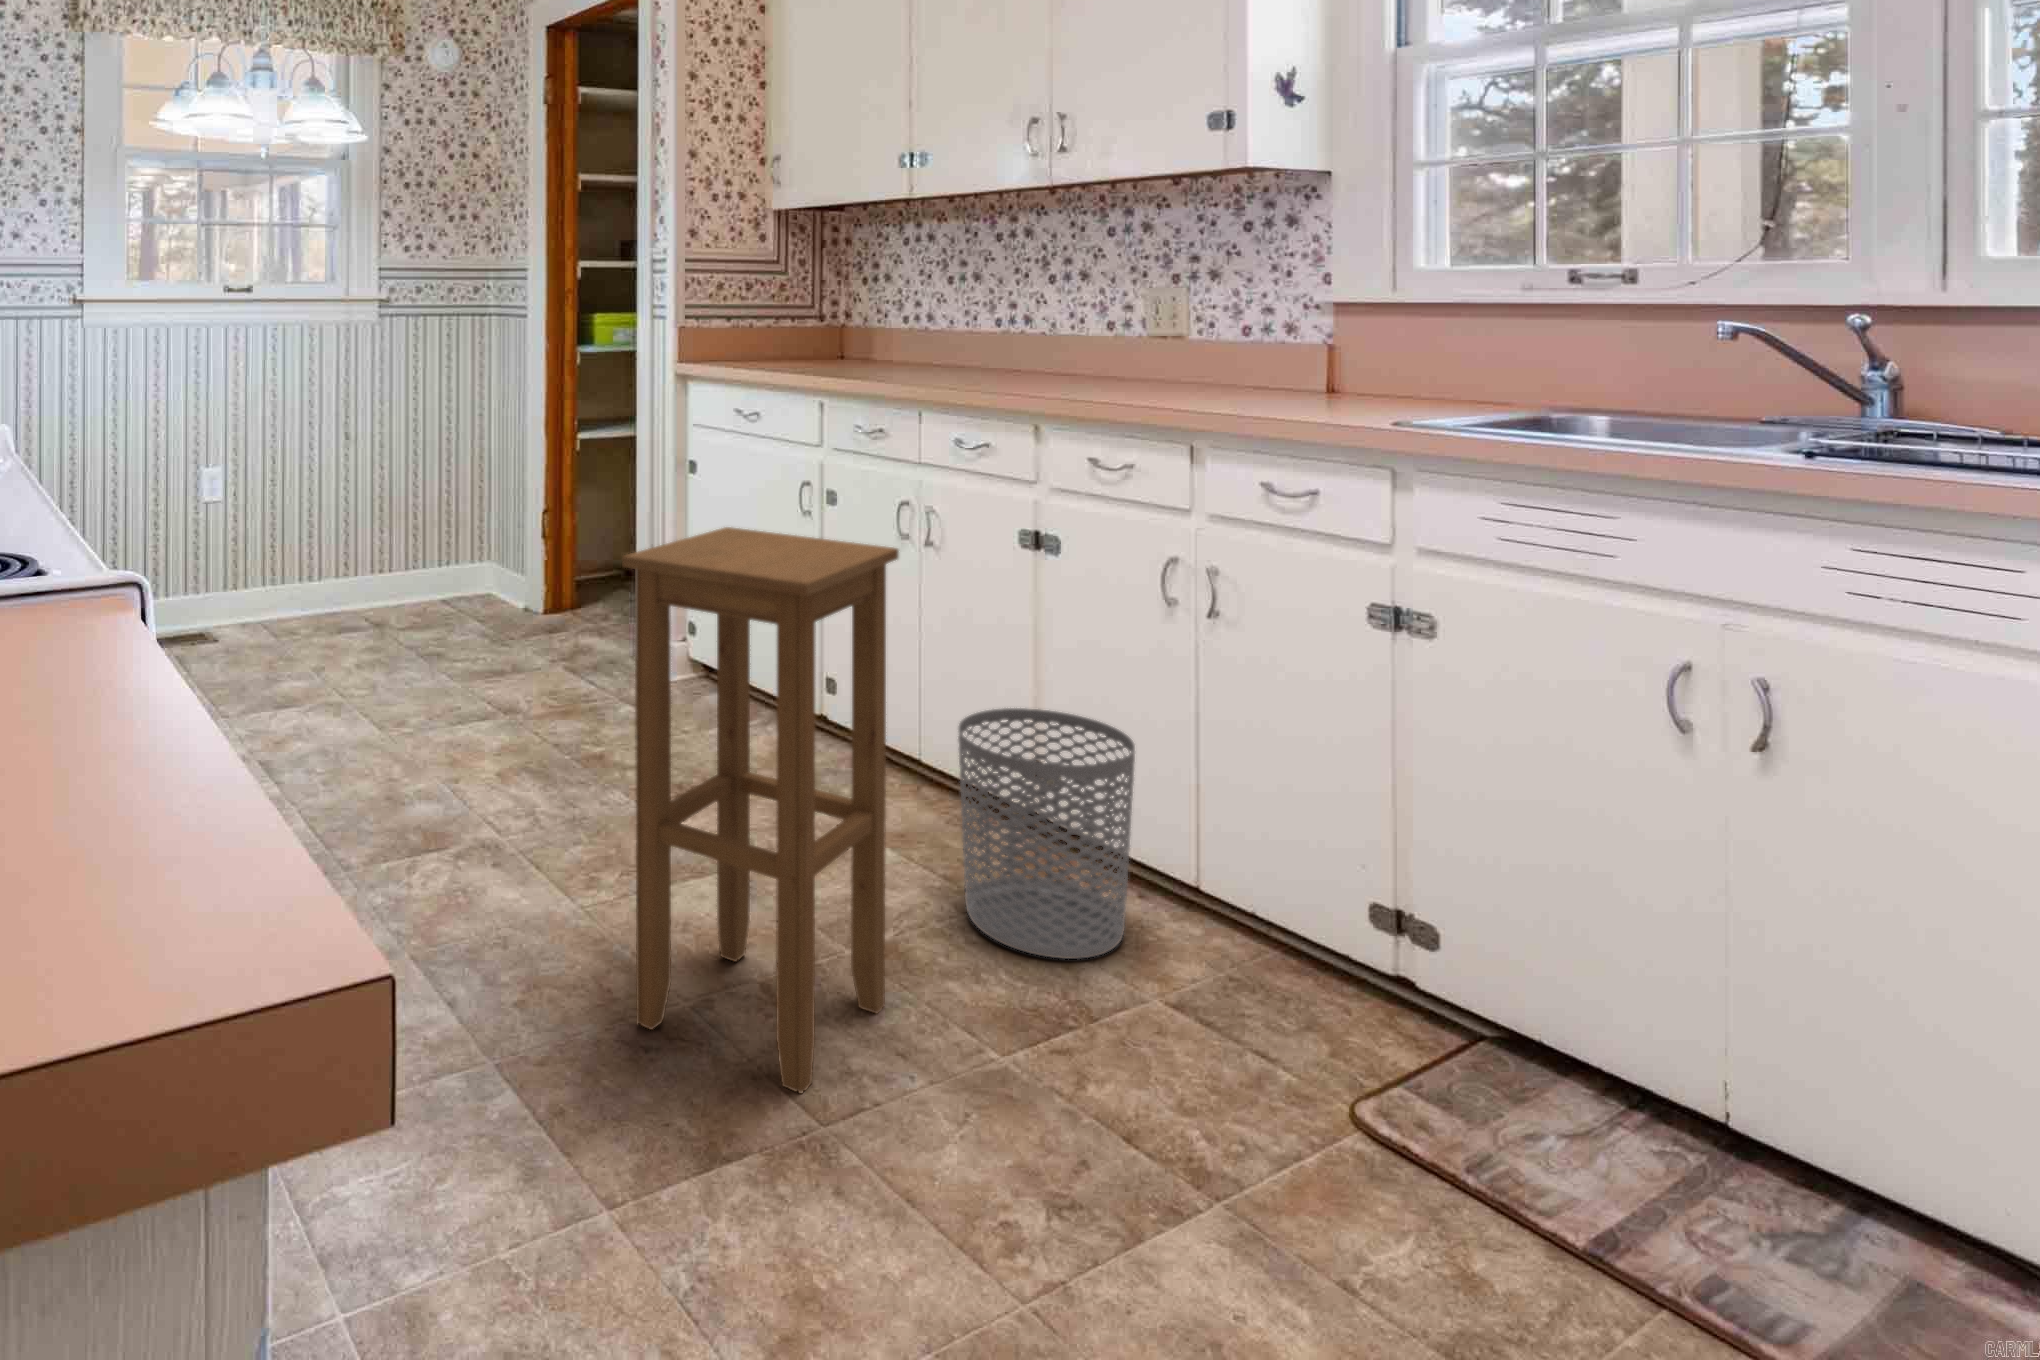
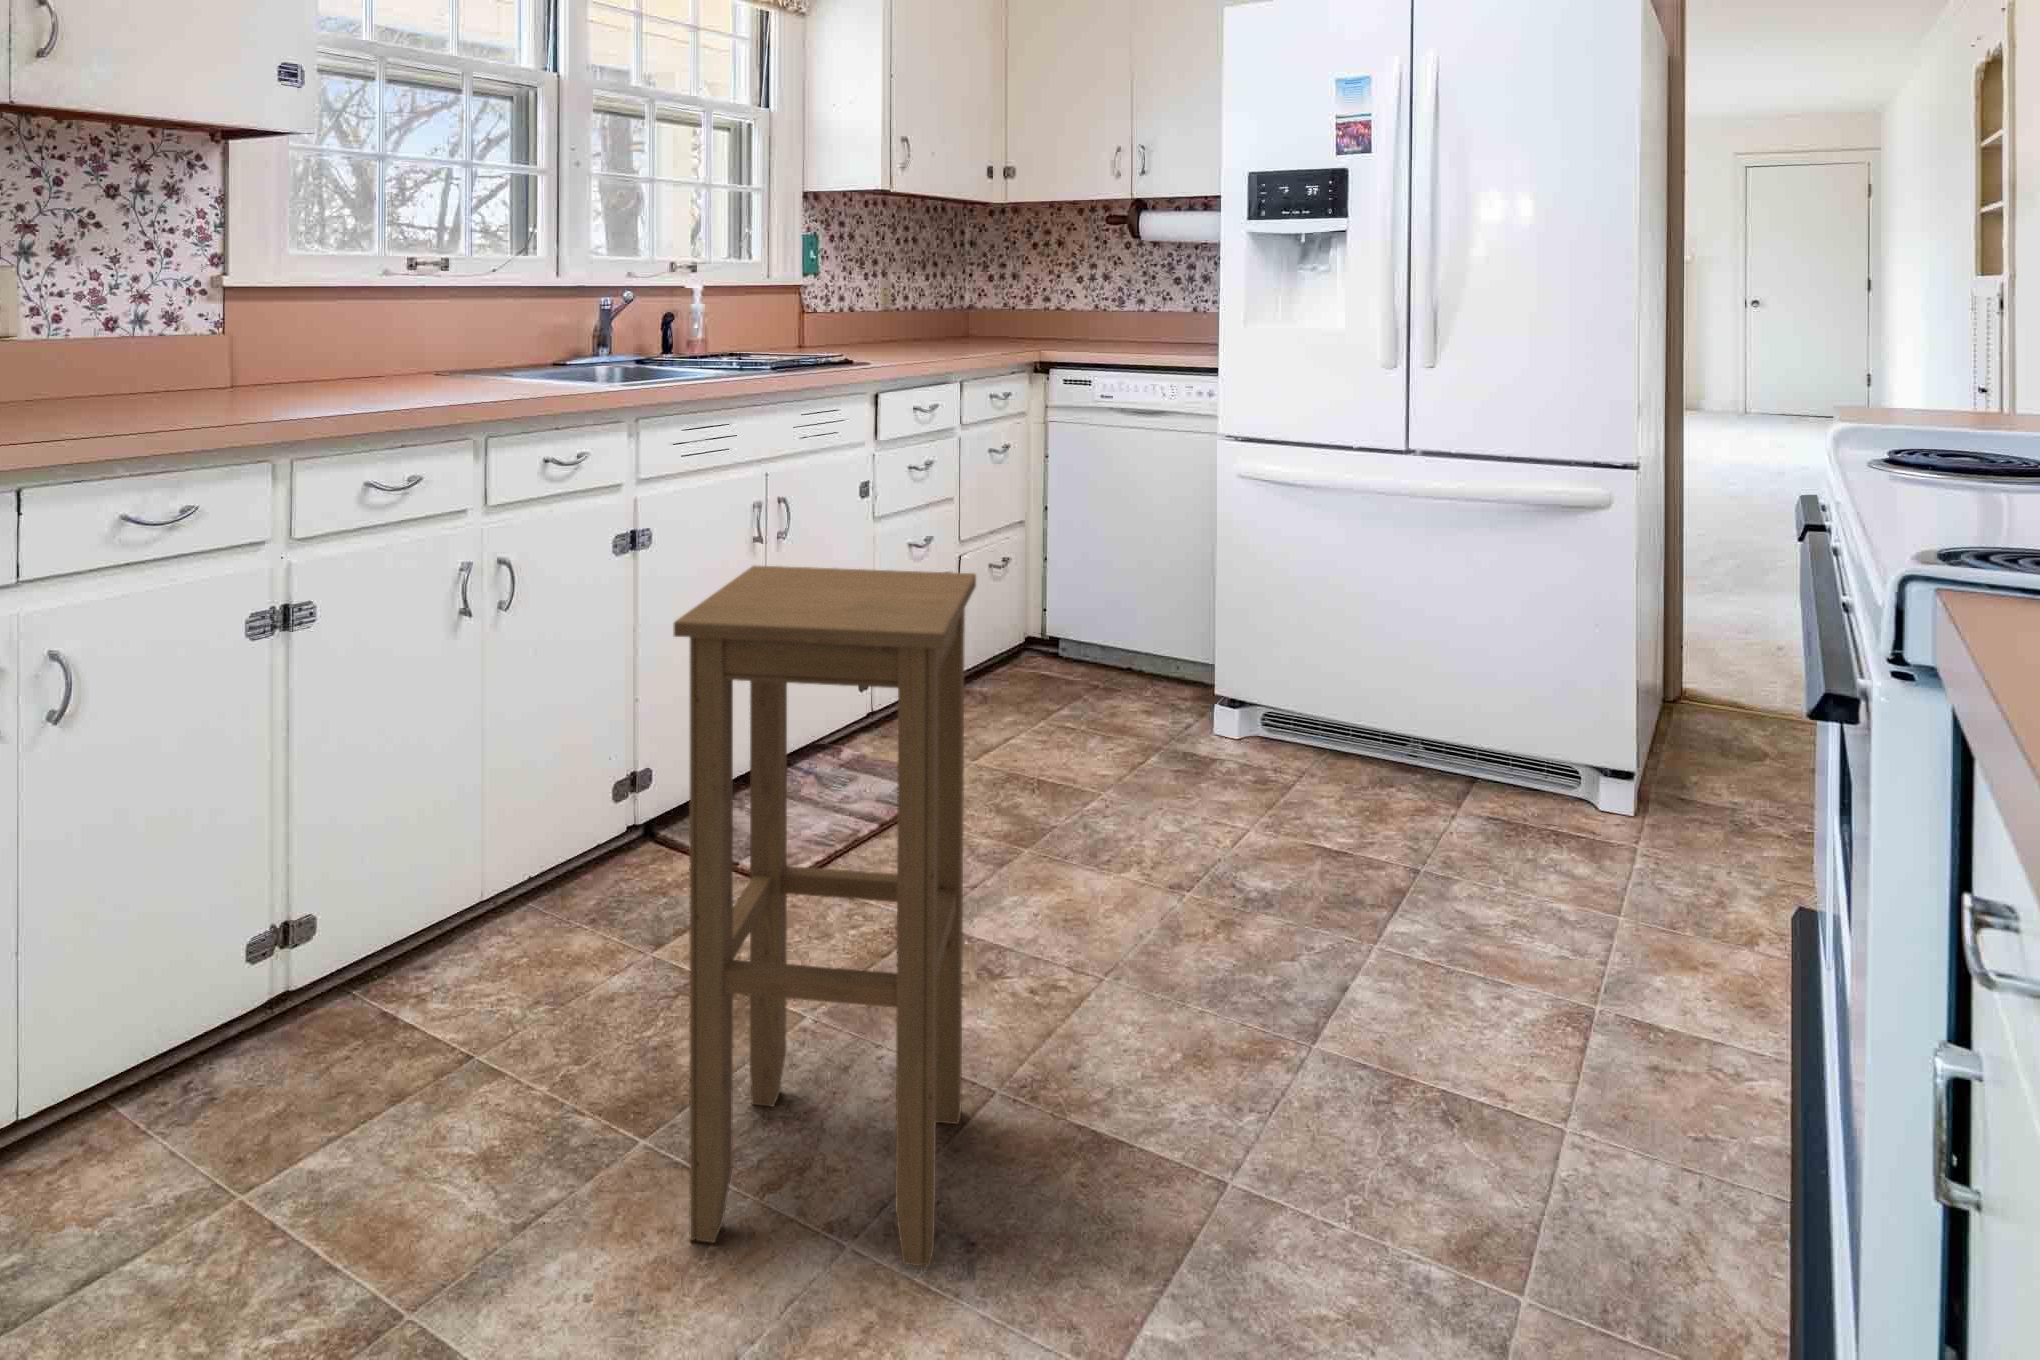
waste bin: present [958,708,1135,959] -> none [416,759,619,1060]

